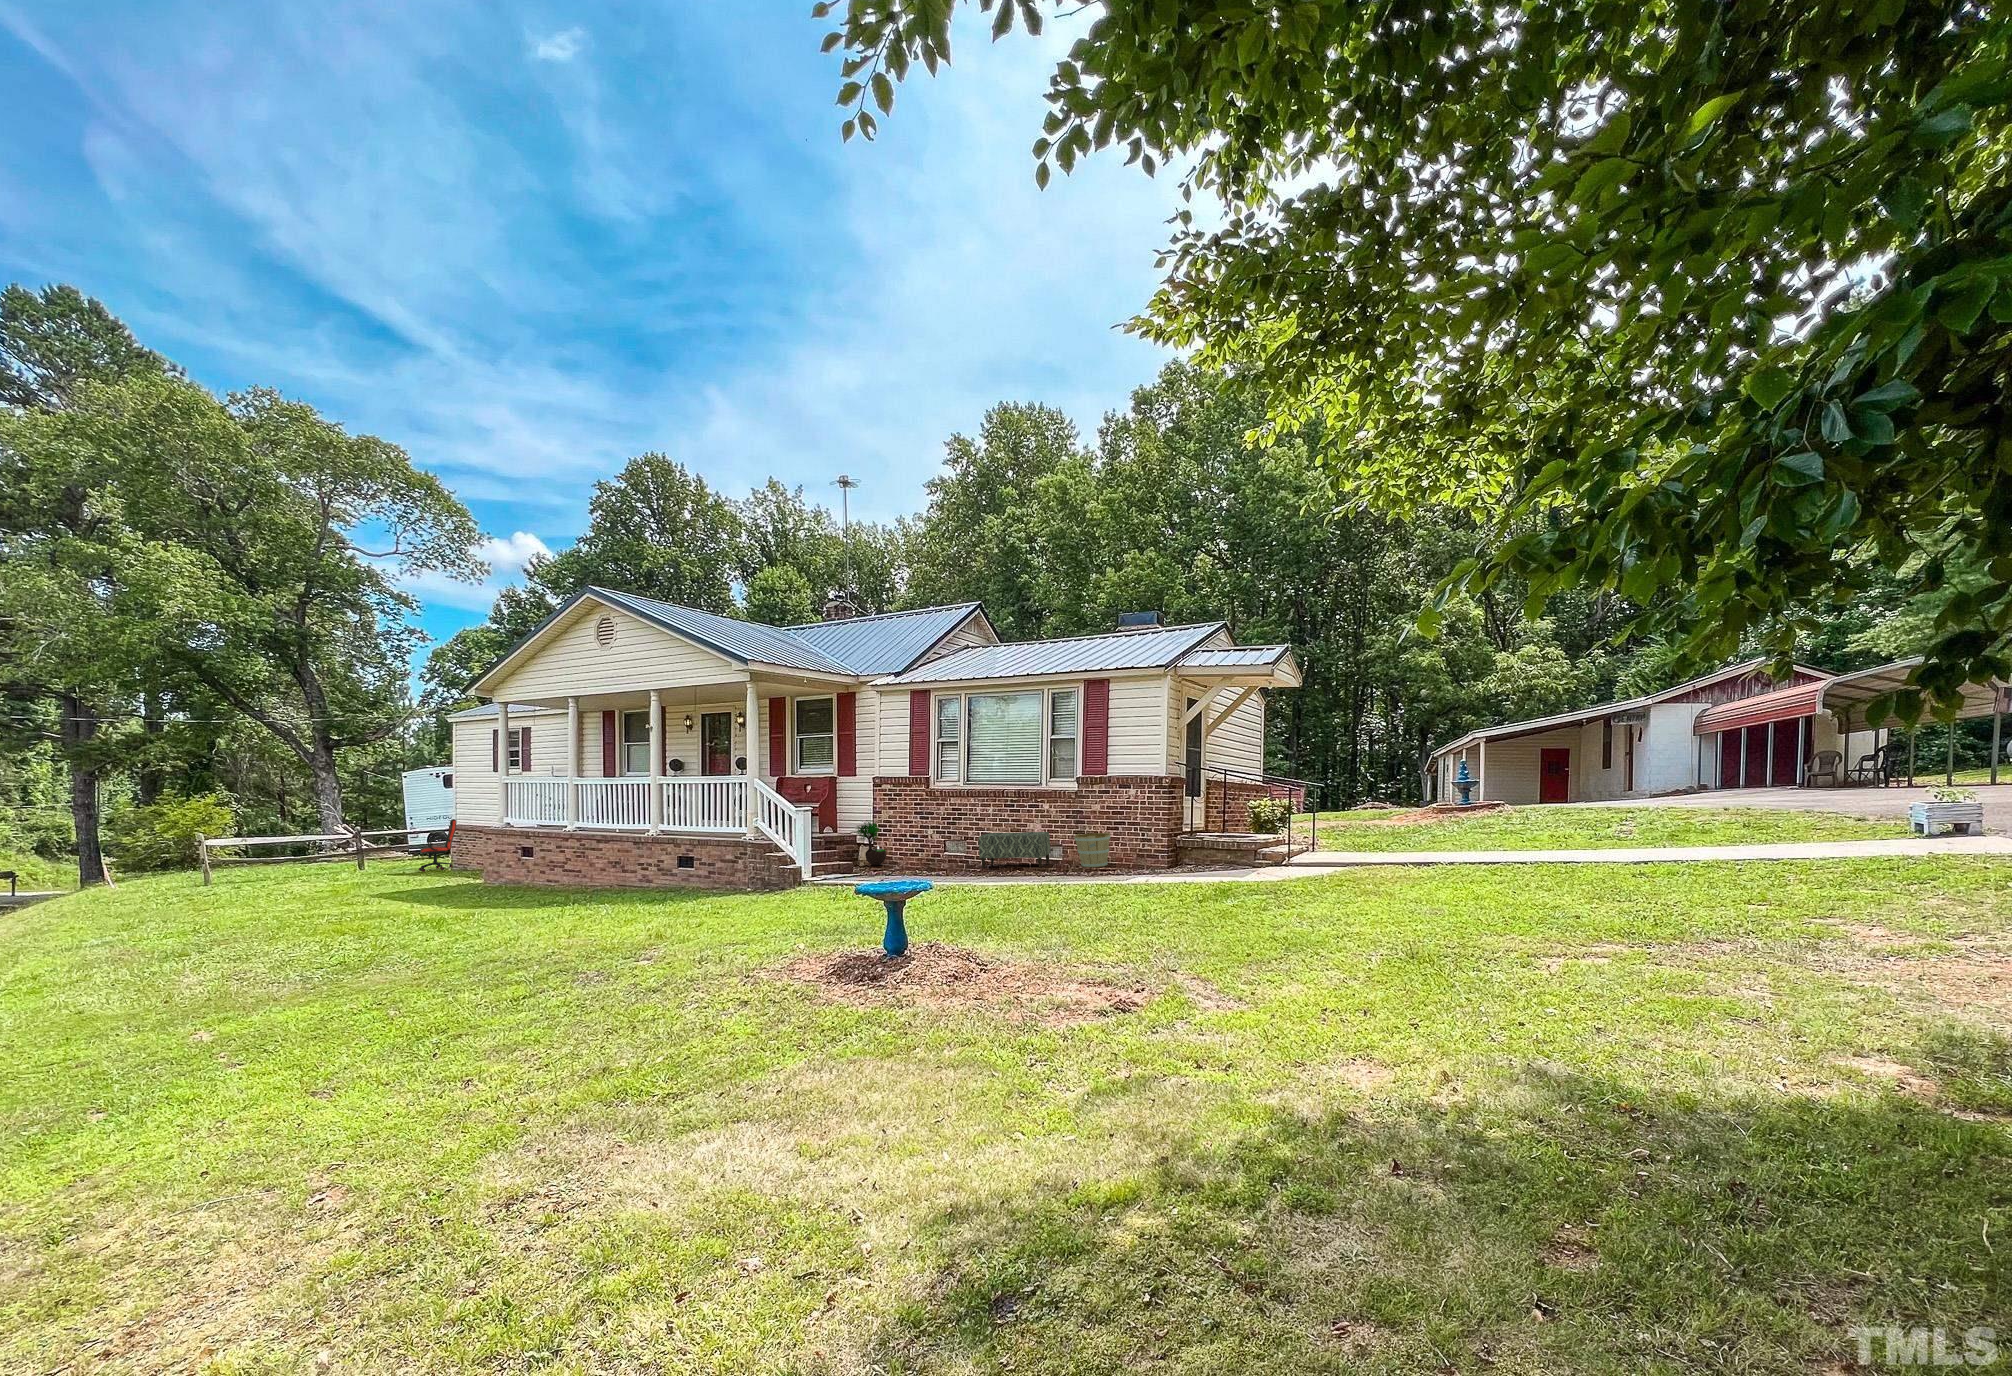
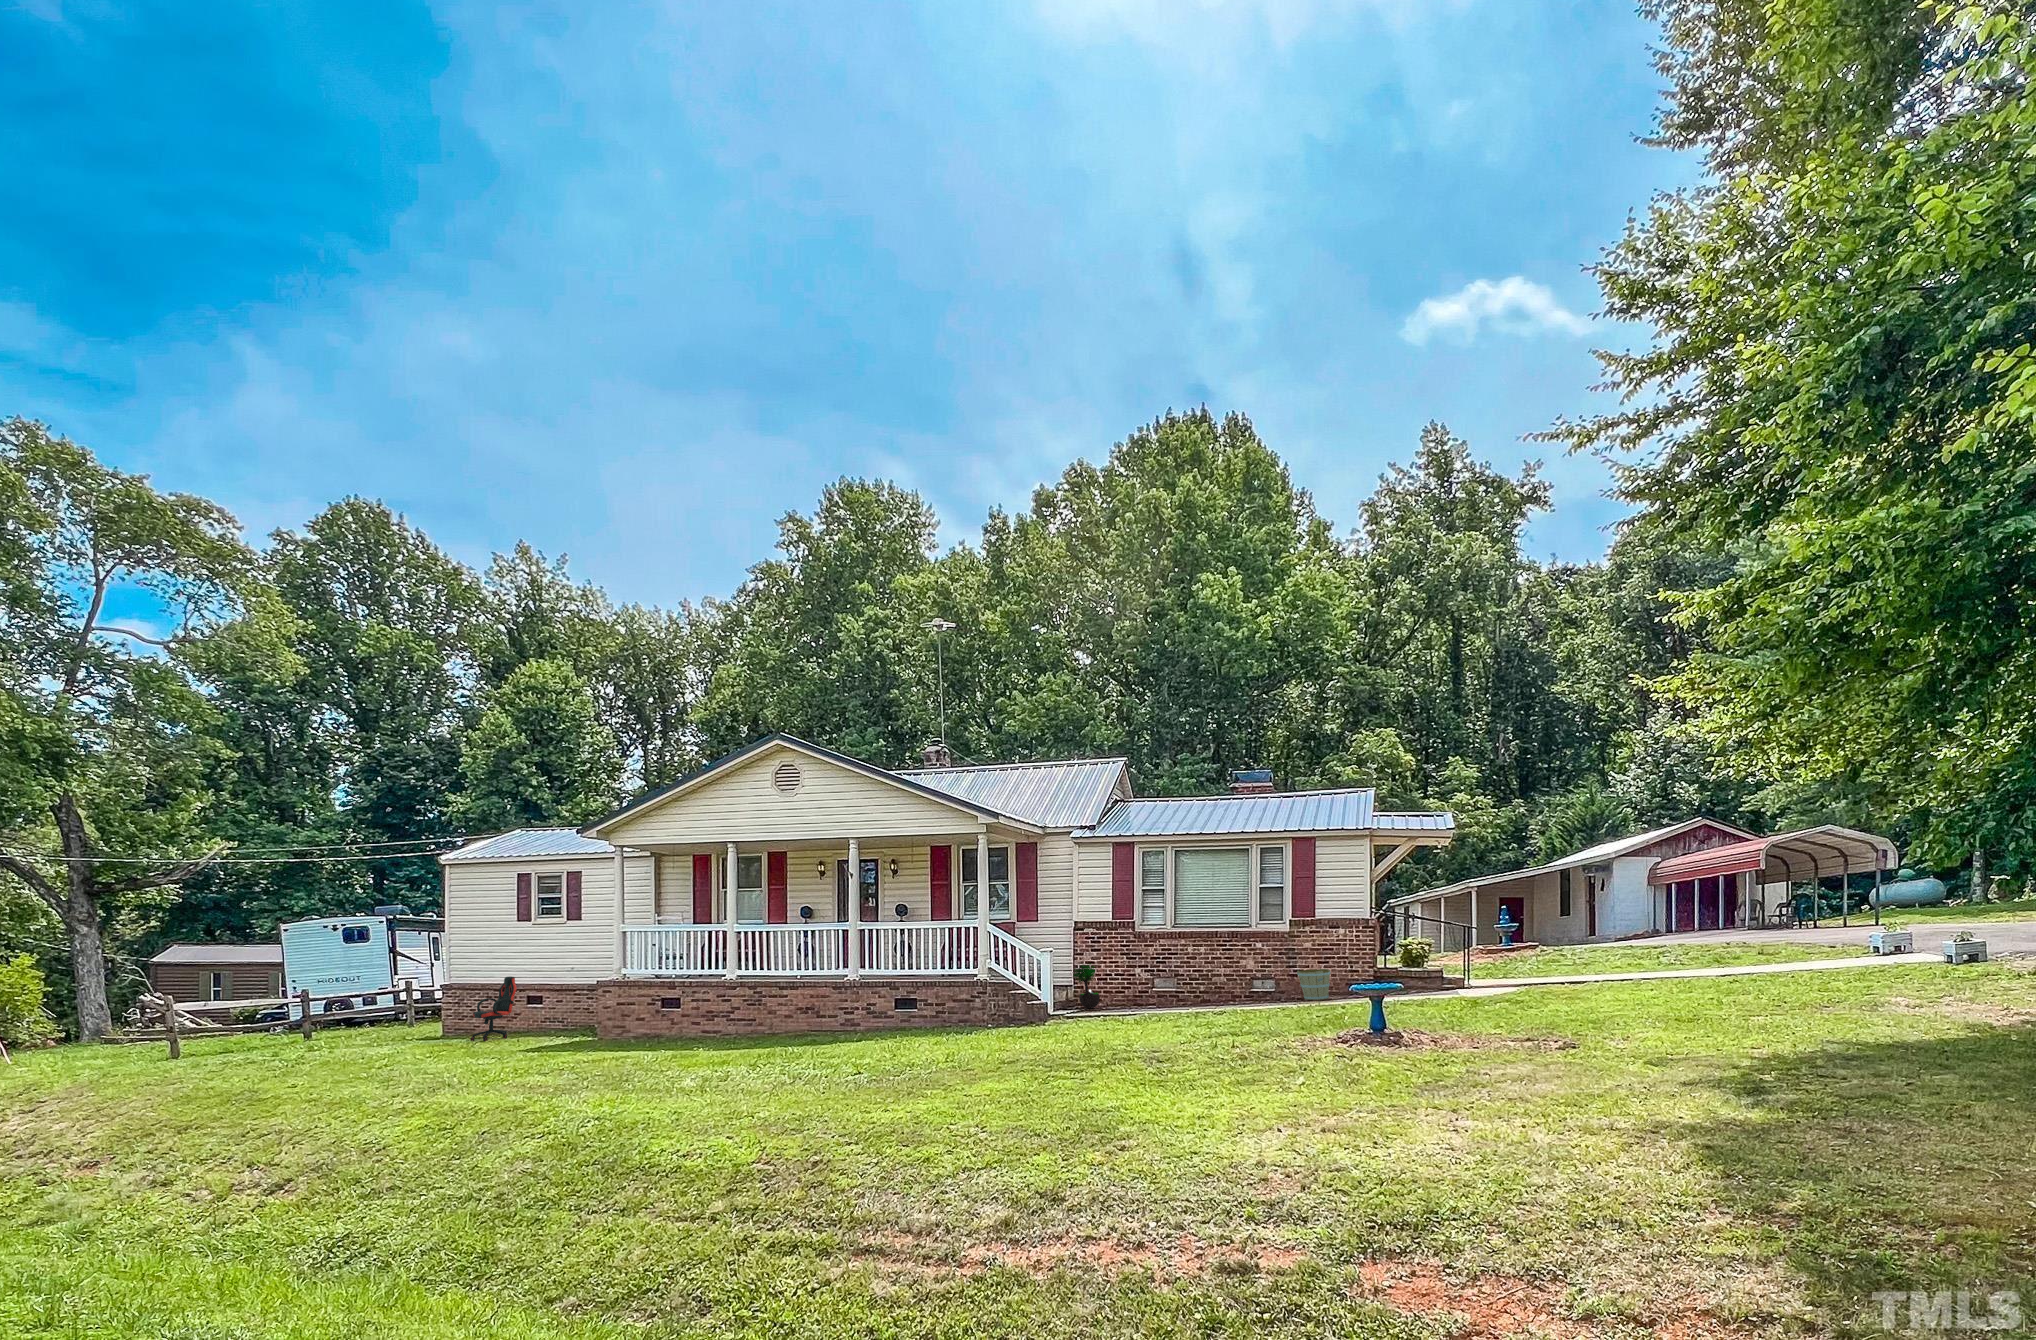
bench: present [978,832,1051,868] -> none [1207,970,1272,1005]

